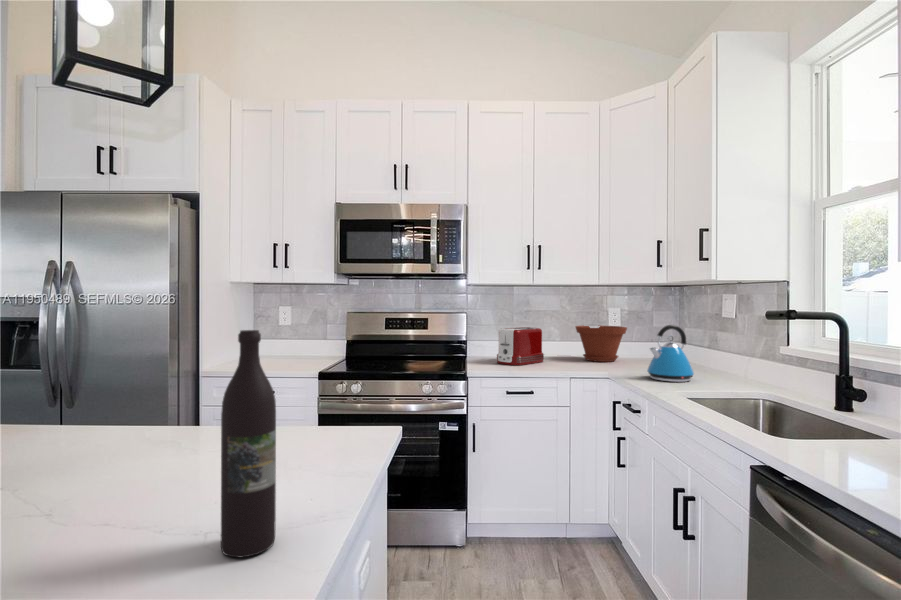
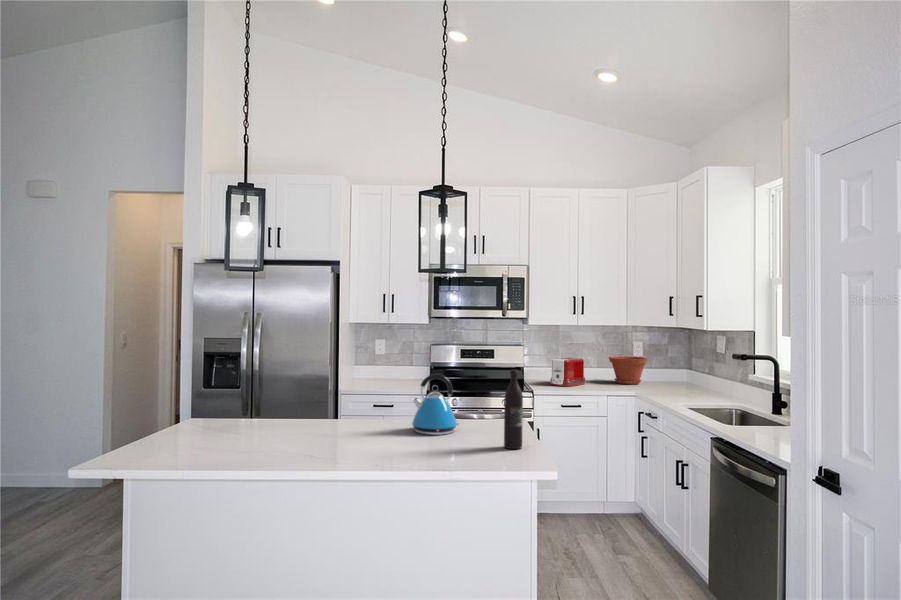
kettle: present [647,325,694,382] -> present [412,374,460,435]

